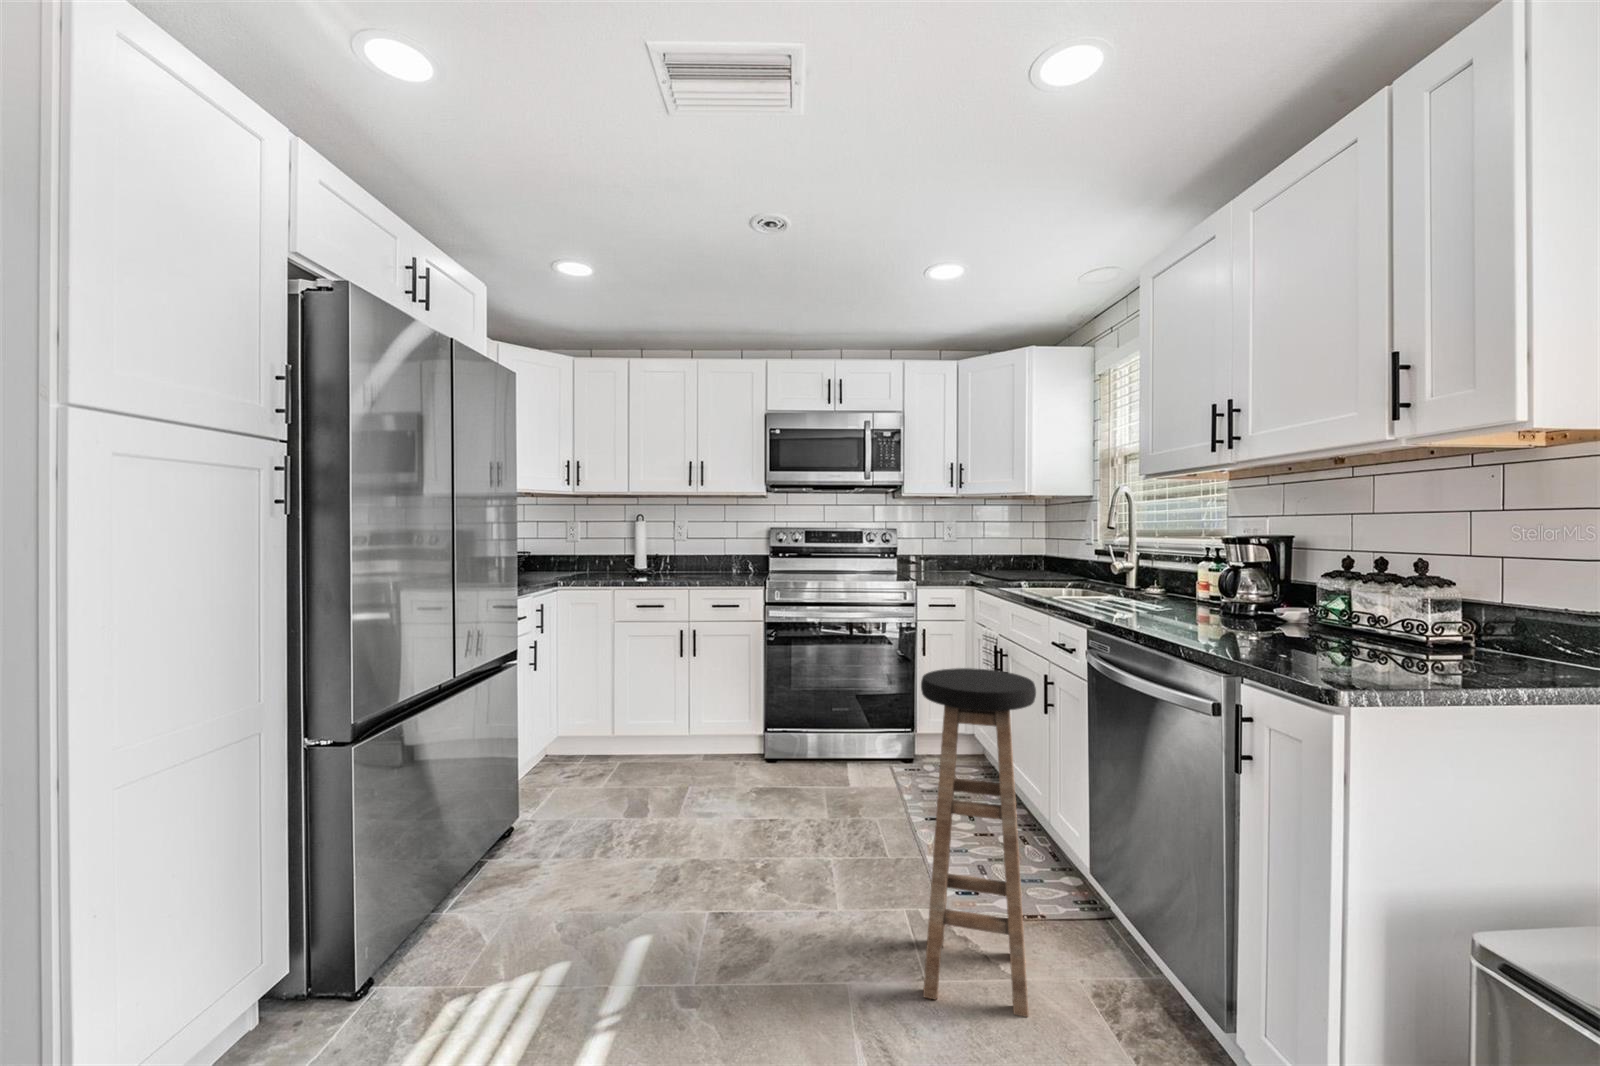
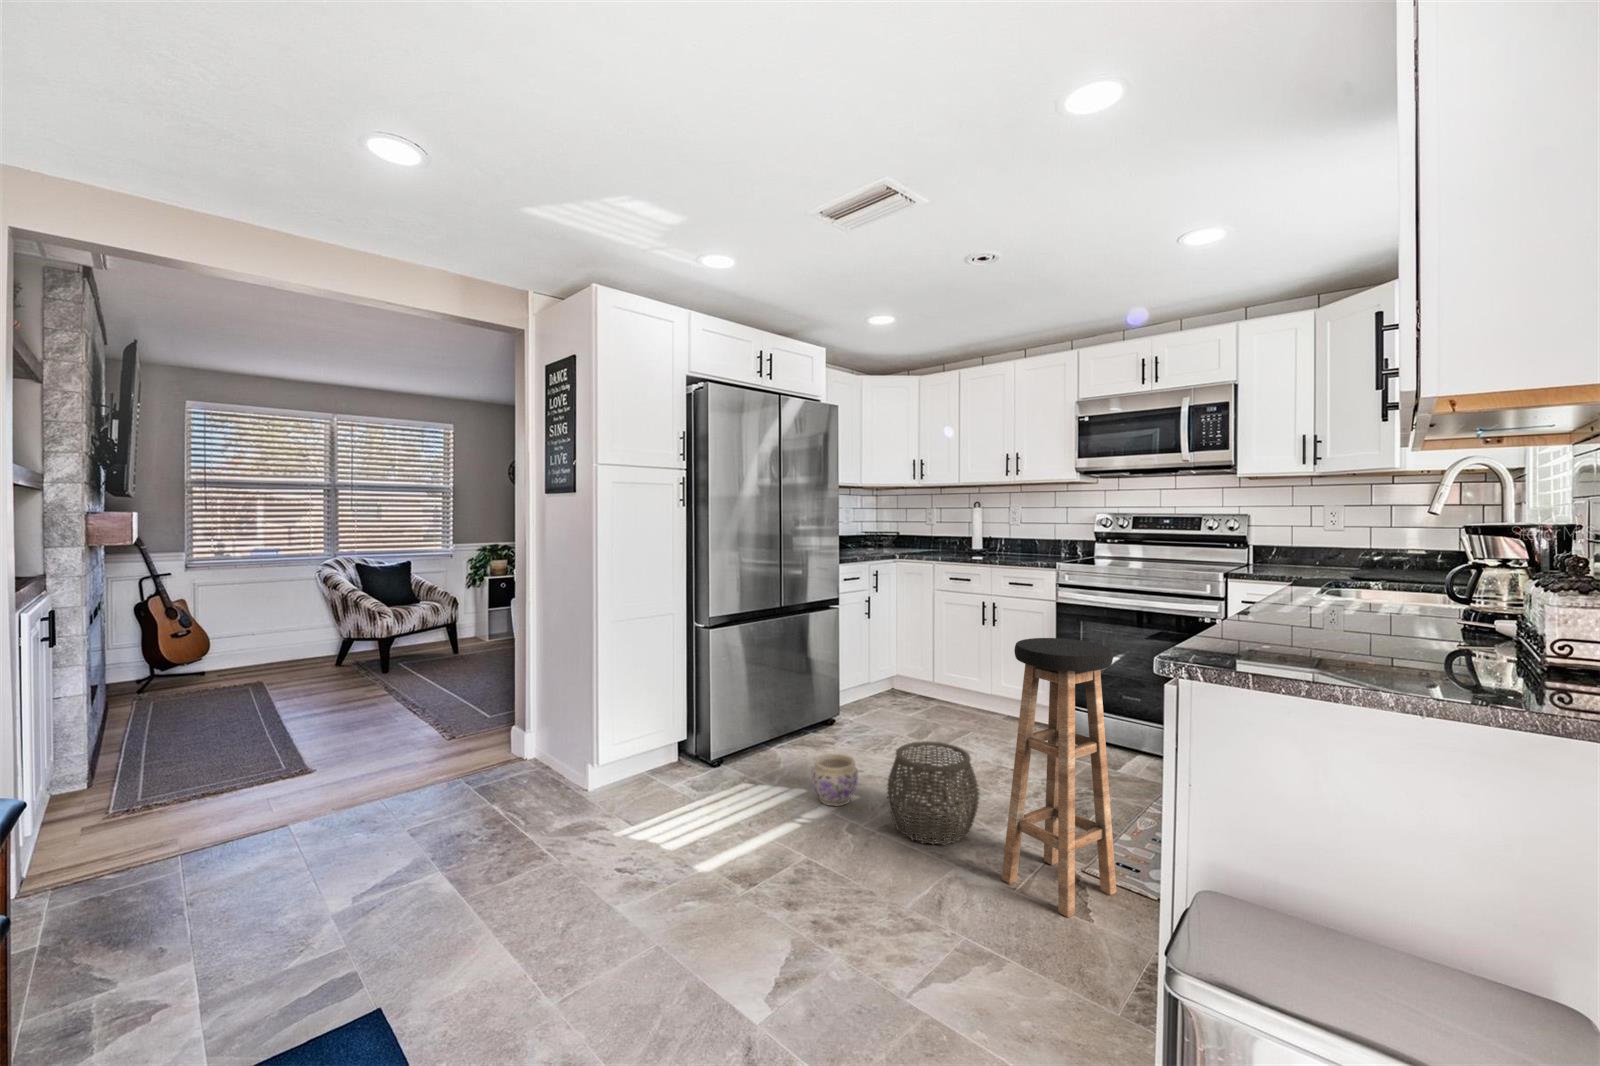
woven basket: none [722,830,848,989] -> present [887,741,979,845]
planter: none [583,889,658,982] -> present [811,754,858,806]

